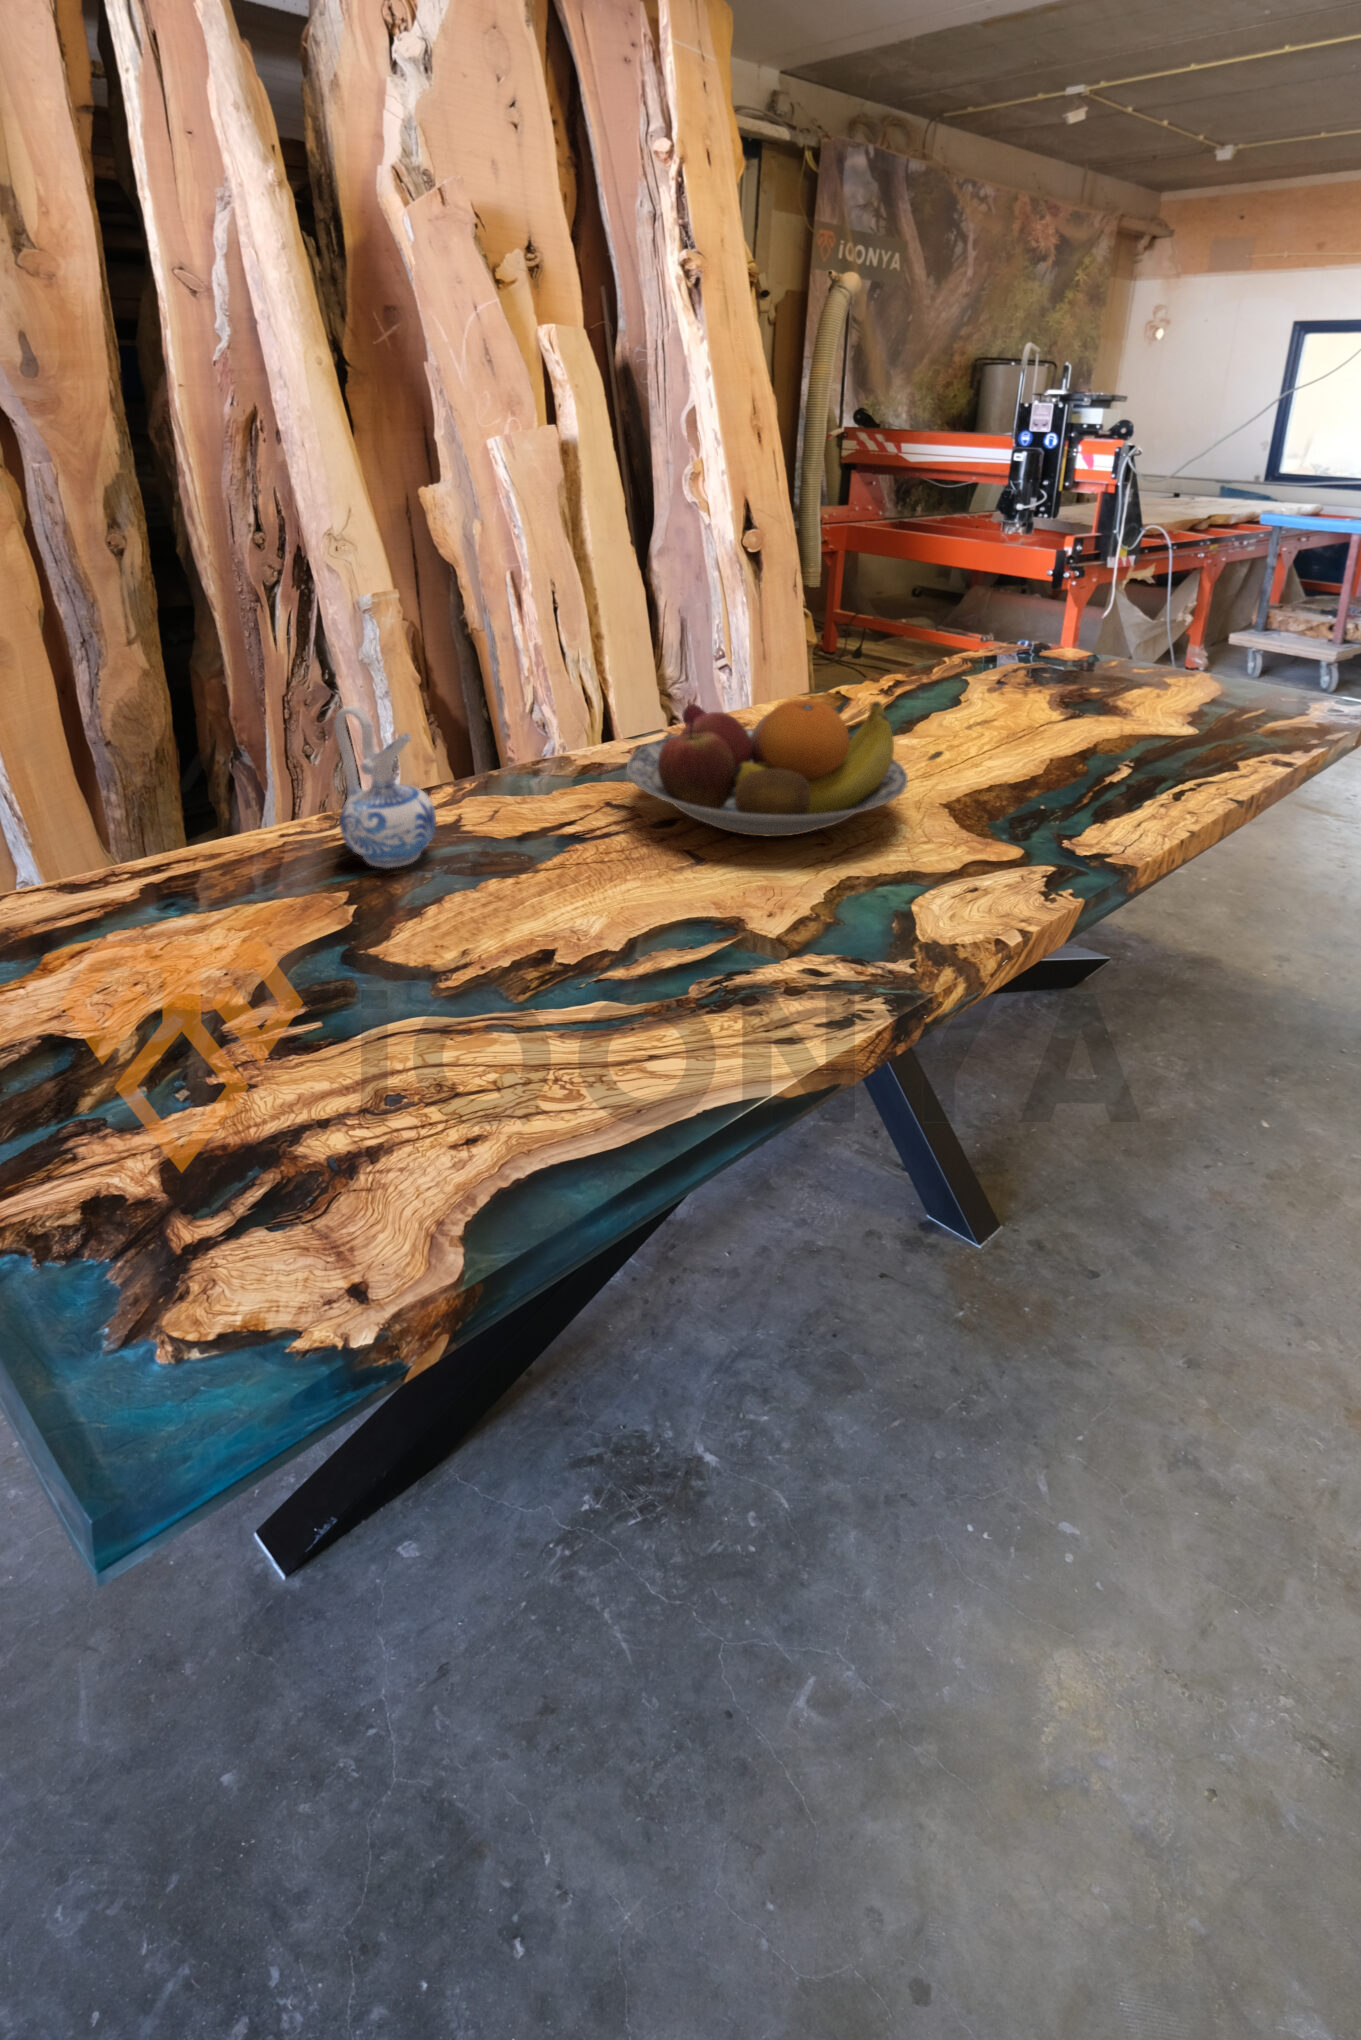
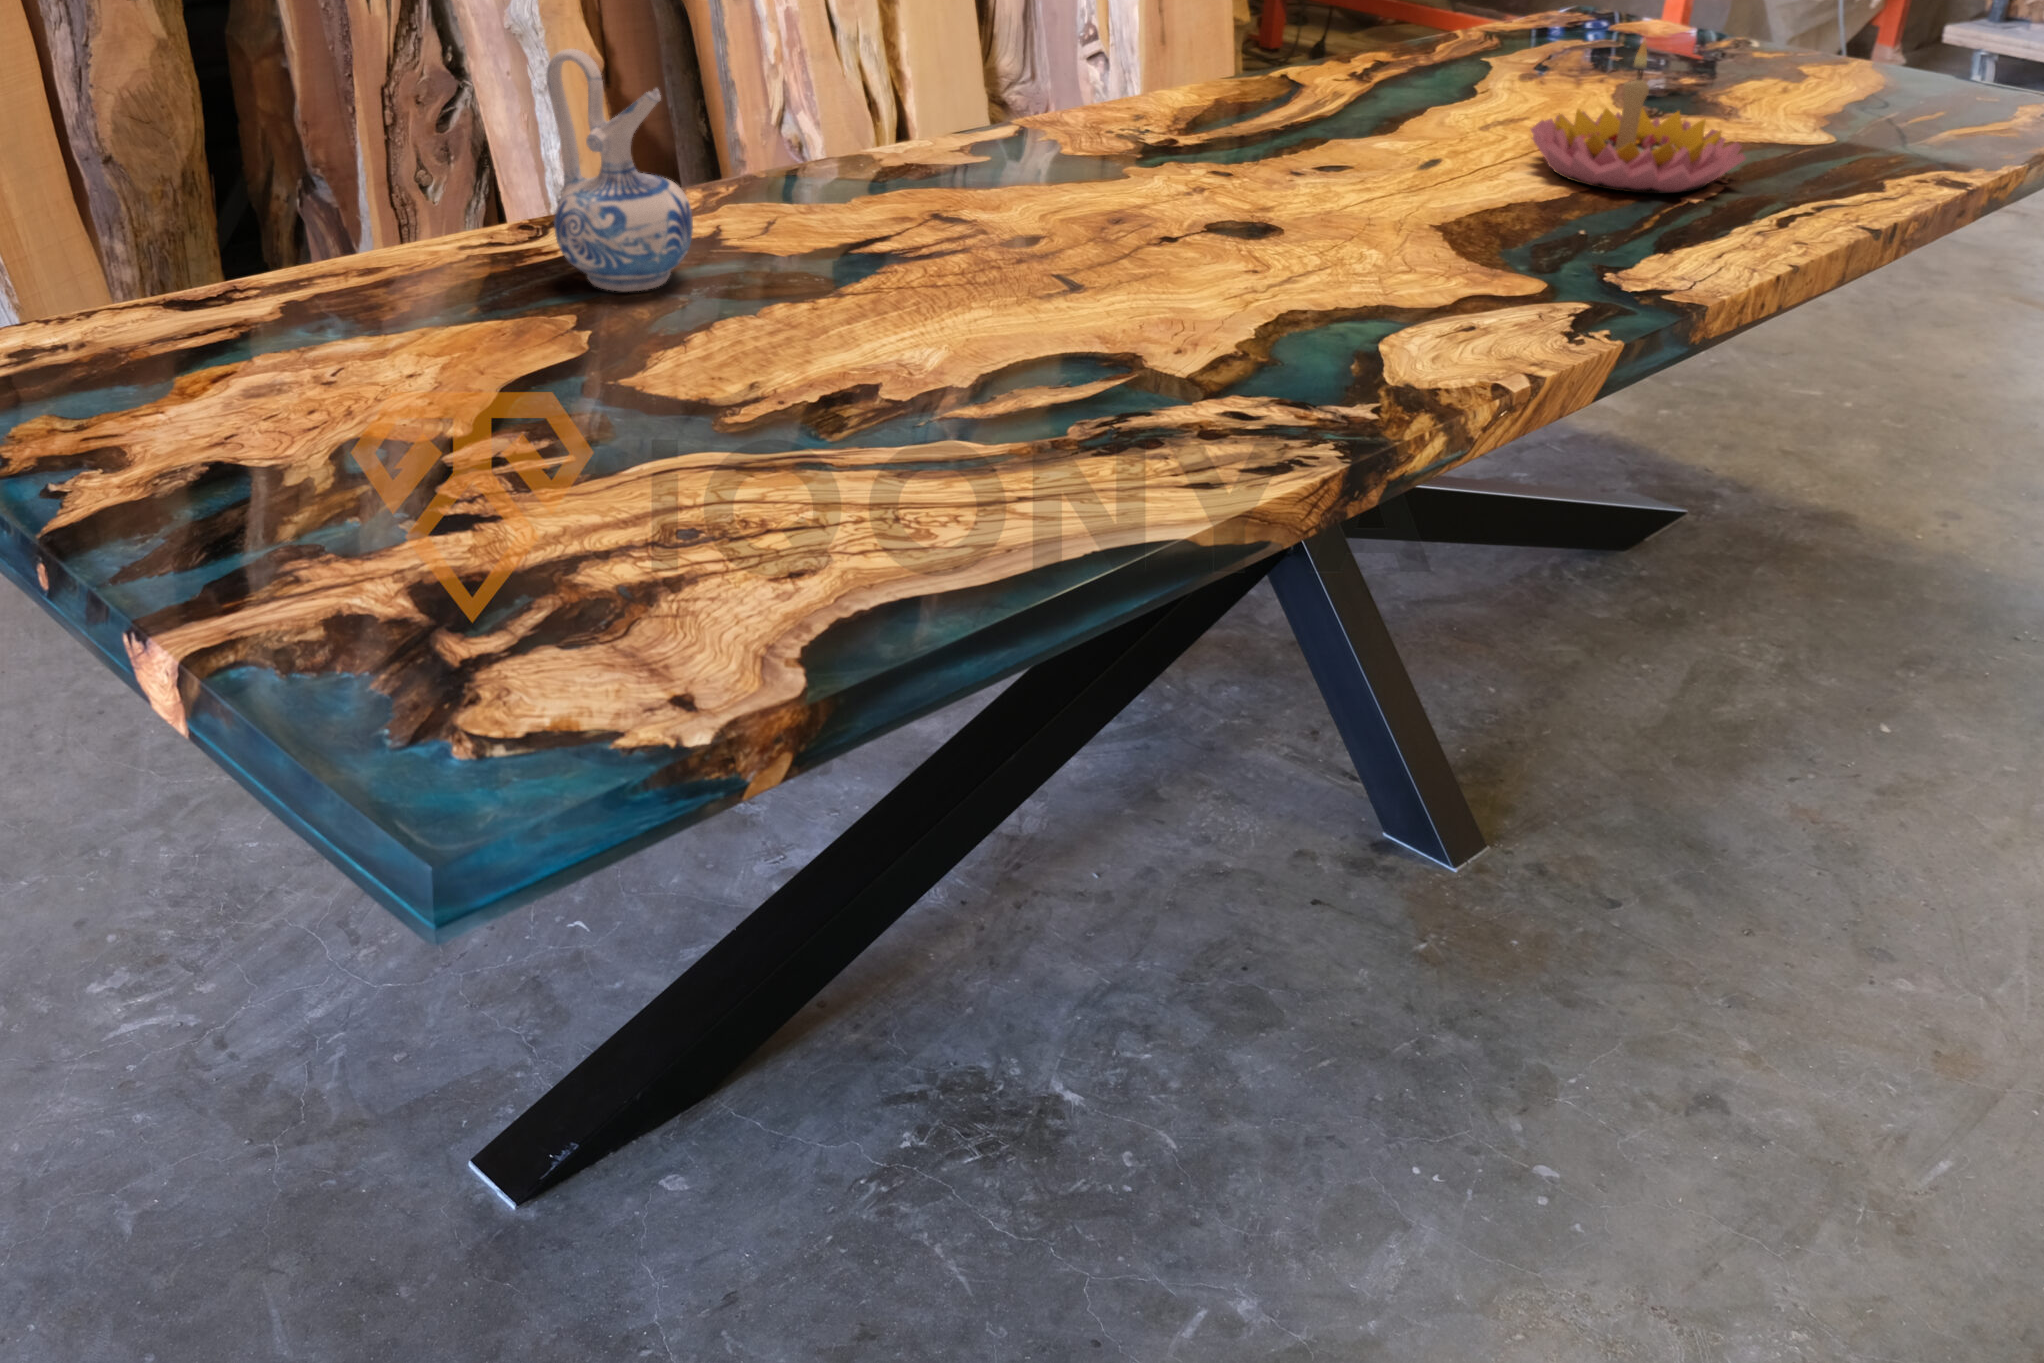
candle holder: none [1000,674,1148,777] -> present [1531,39,1746,194]
fruit bowl: present [627,700,908,836] -> none [968,59,1384,260]

